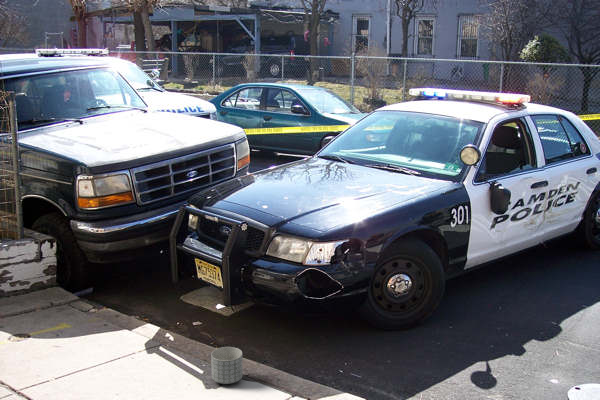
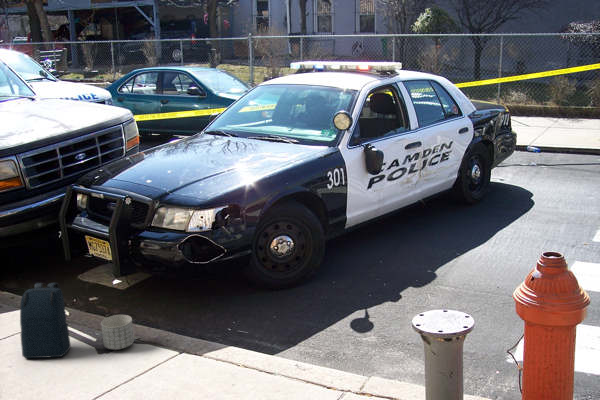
backpack: none [130,307,178,386] -> present [20,283,71,358]

